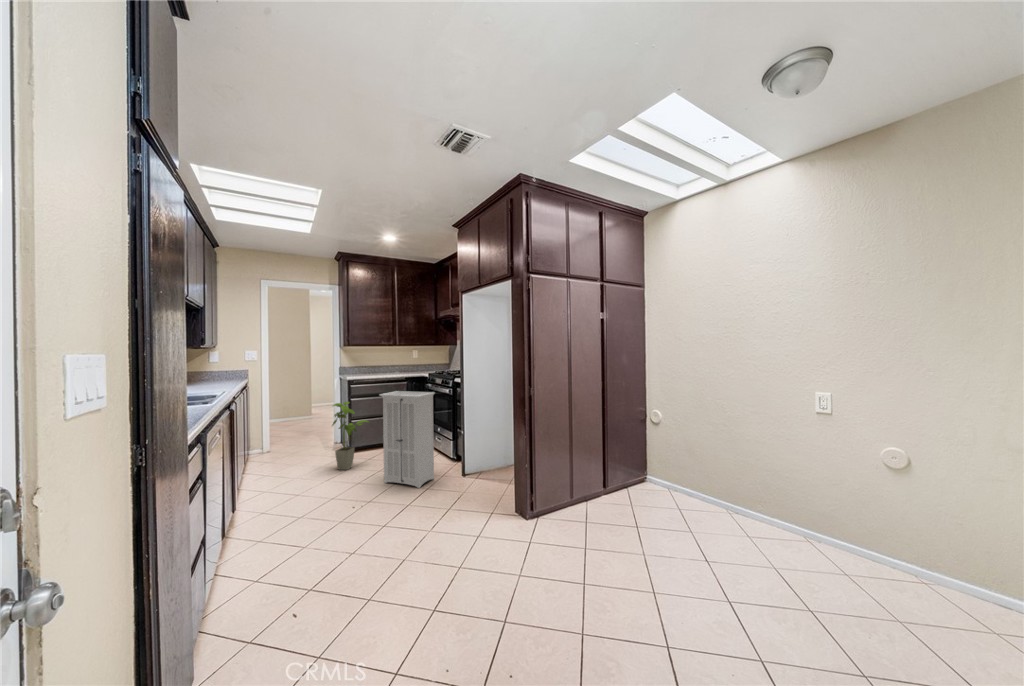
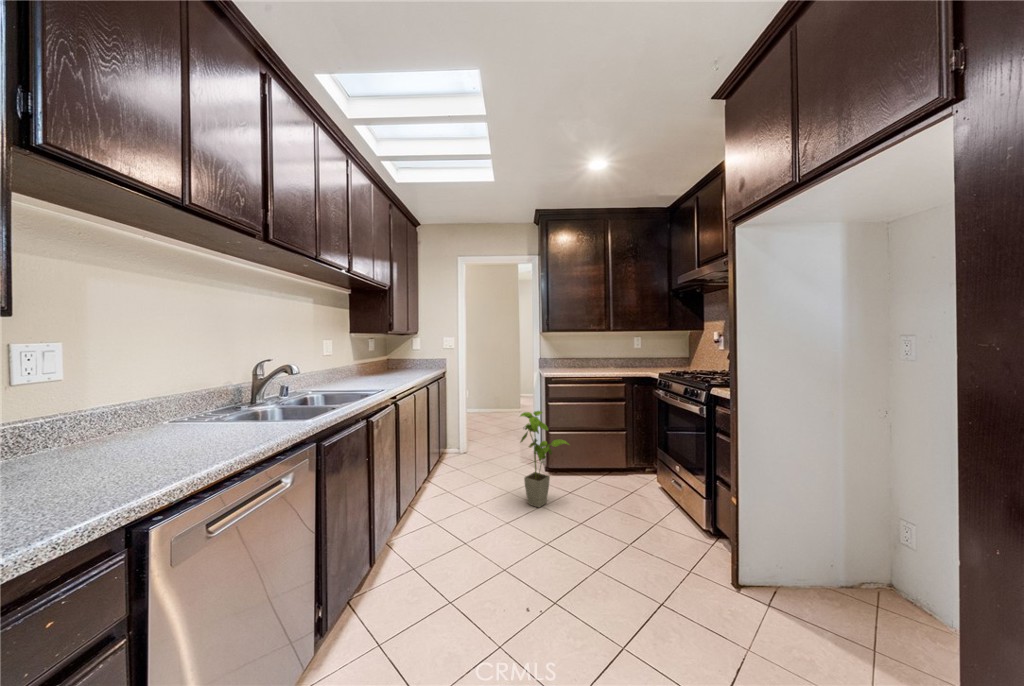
storage cabinet: present [380,391,435,488] -> none [579,403,678,595]

